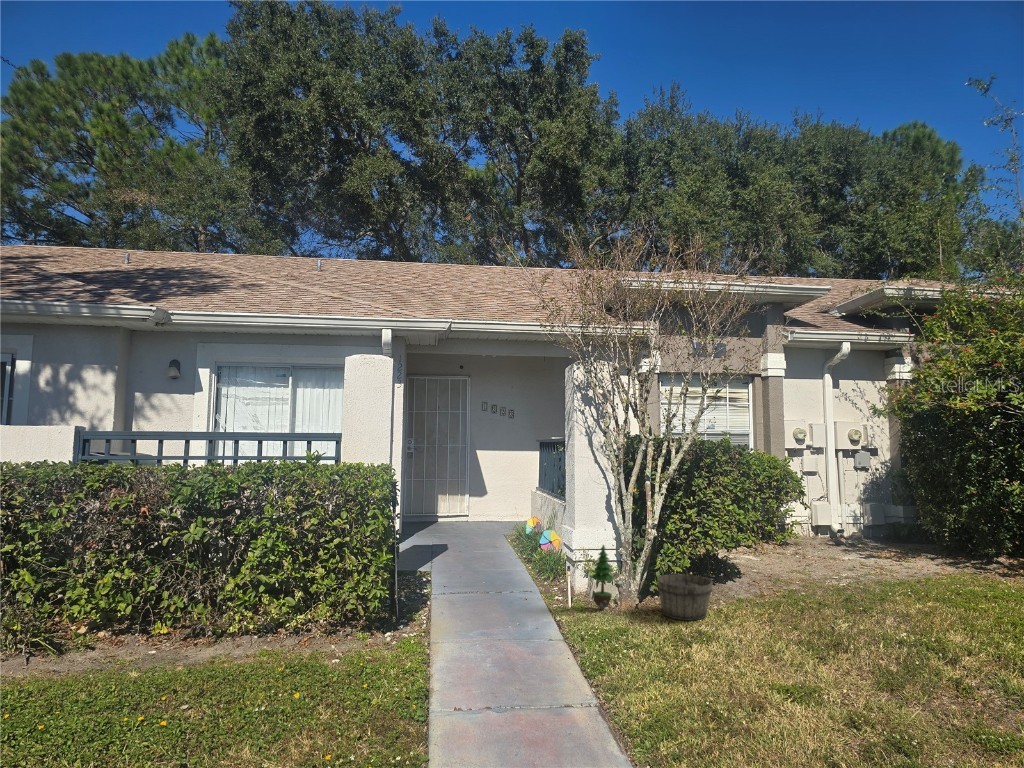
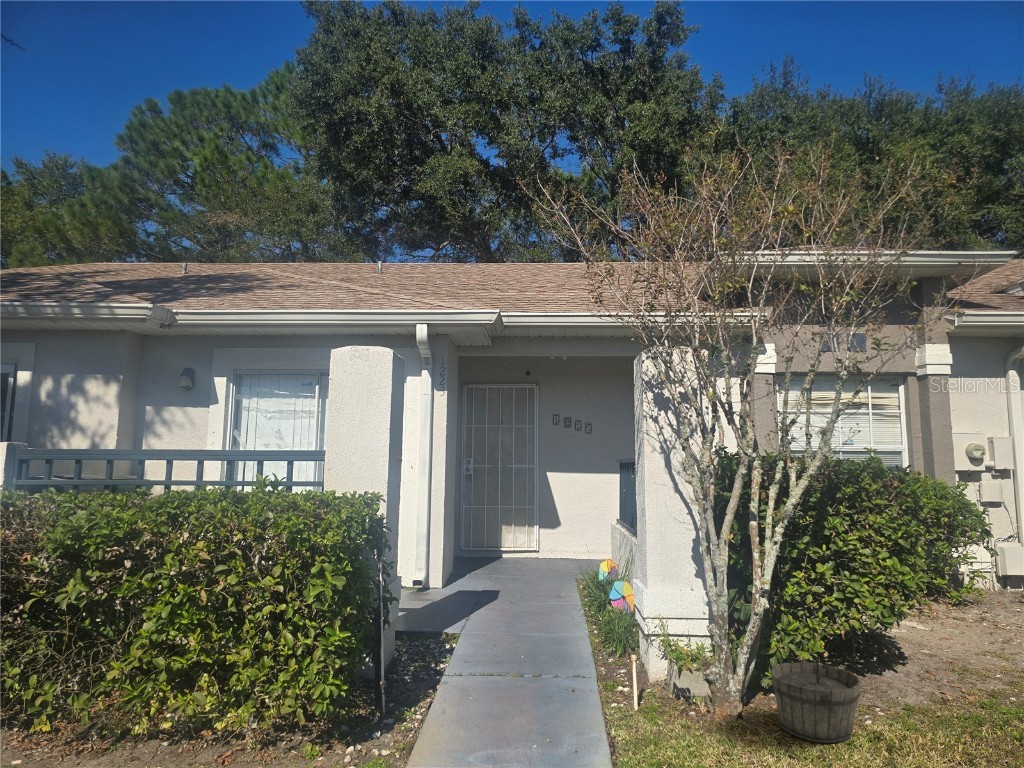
potted tree: present [592,545,614,609] -> none [669,614,705,713]

